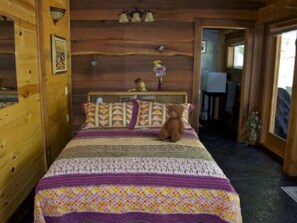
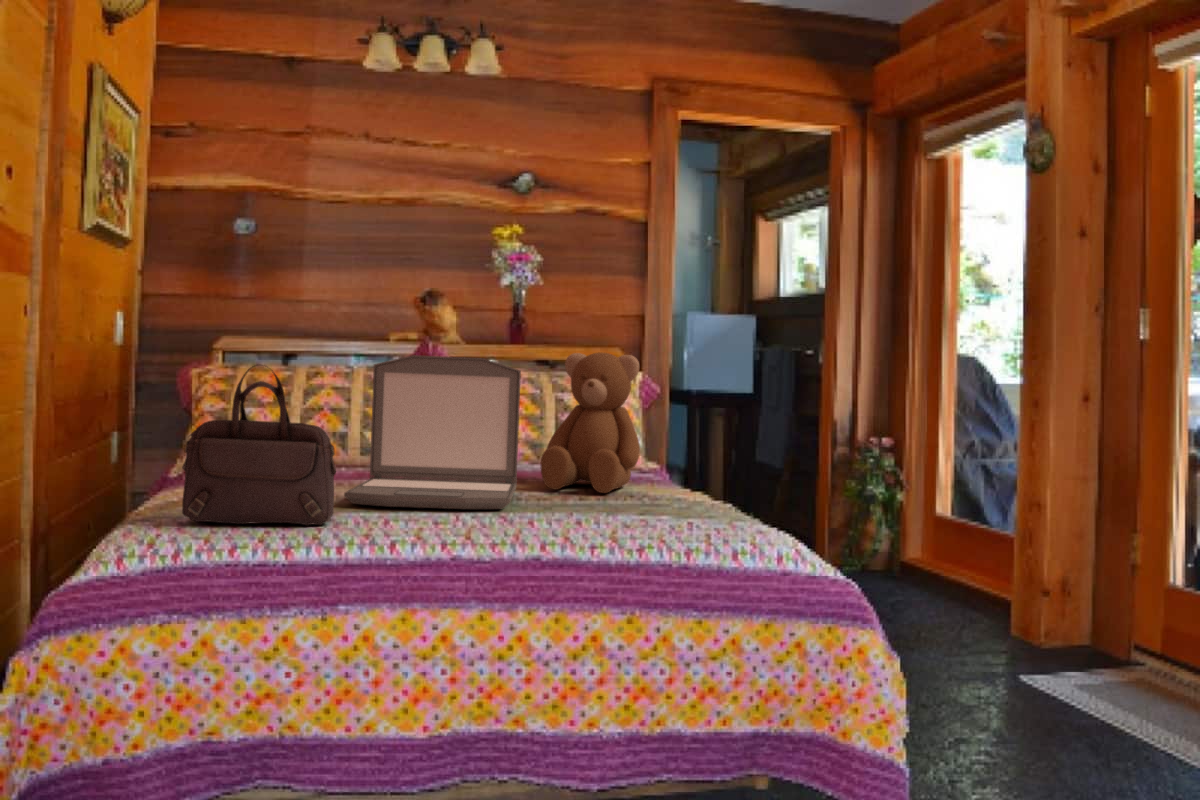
laptop: none [110,108,154,150] -> present [344,355,521,509]
handbag: none [70,119,105,158] -> present [182,365,336,525]

